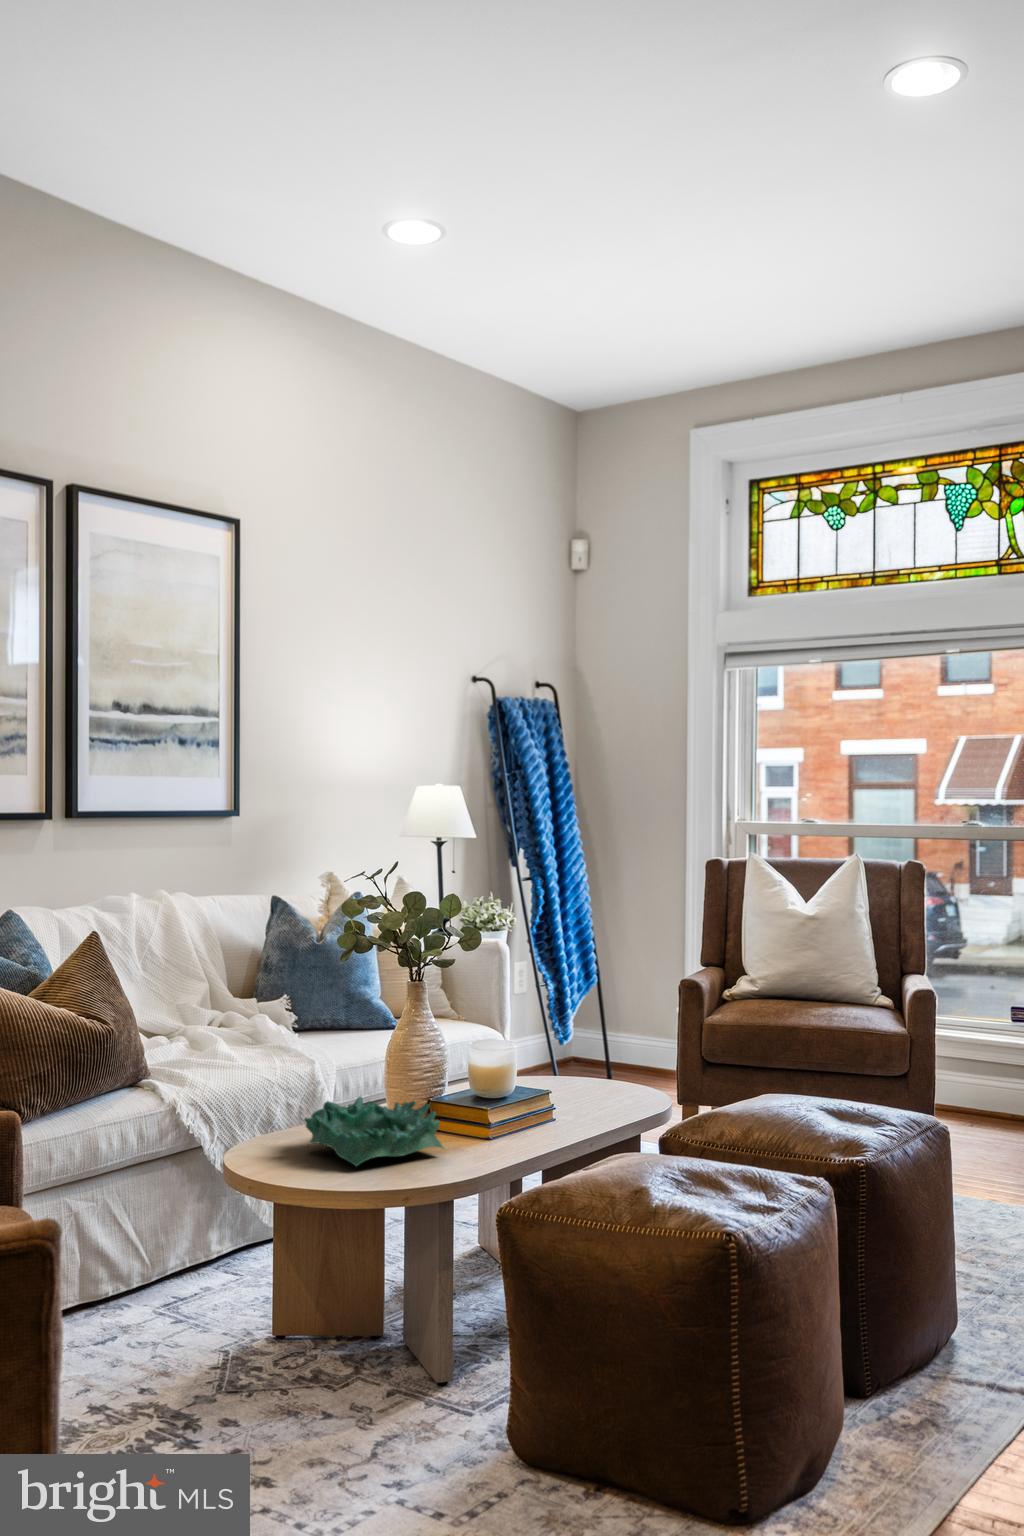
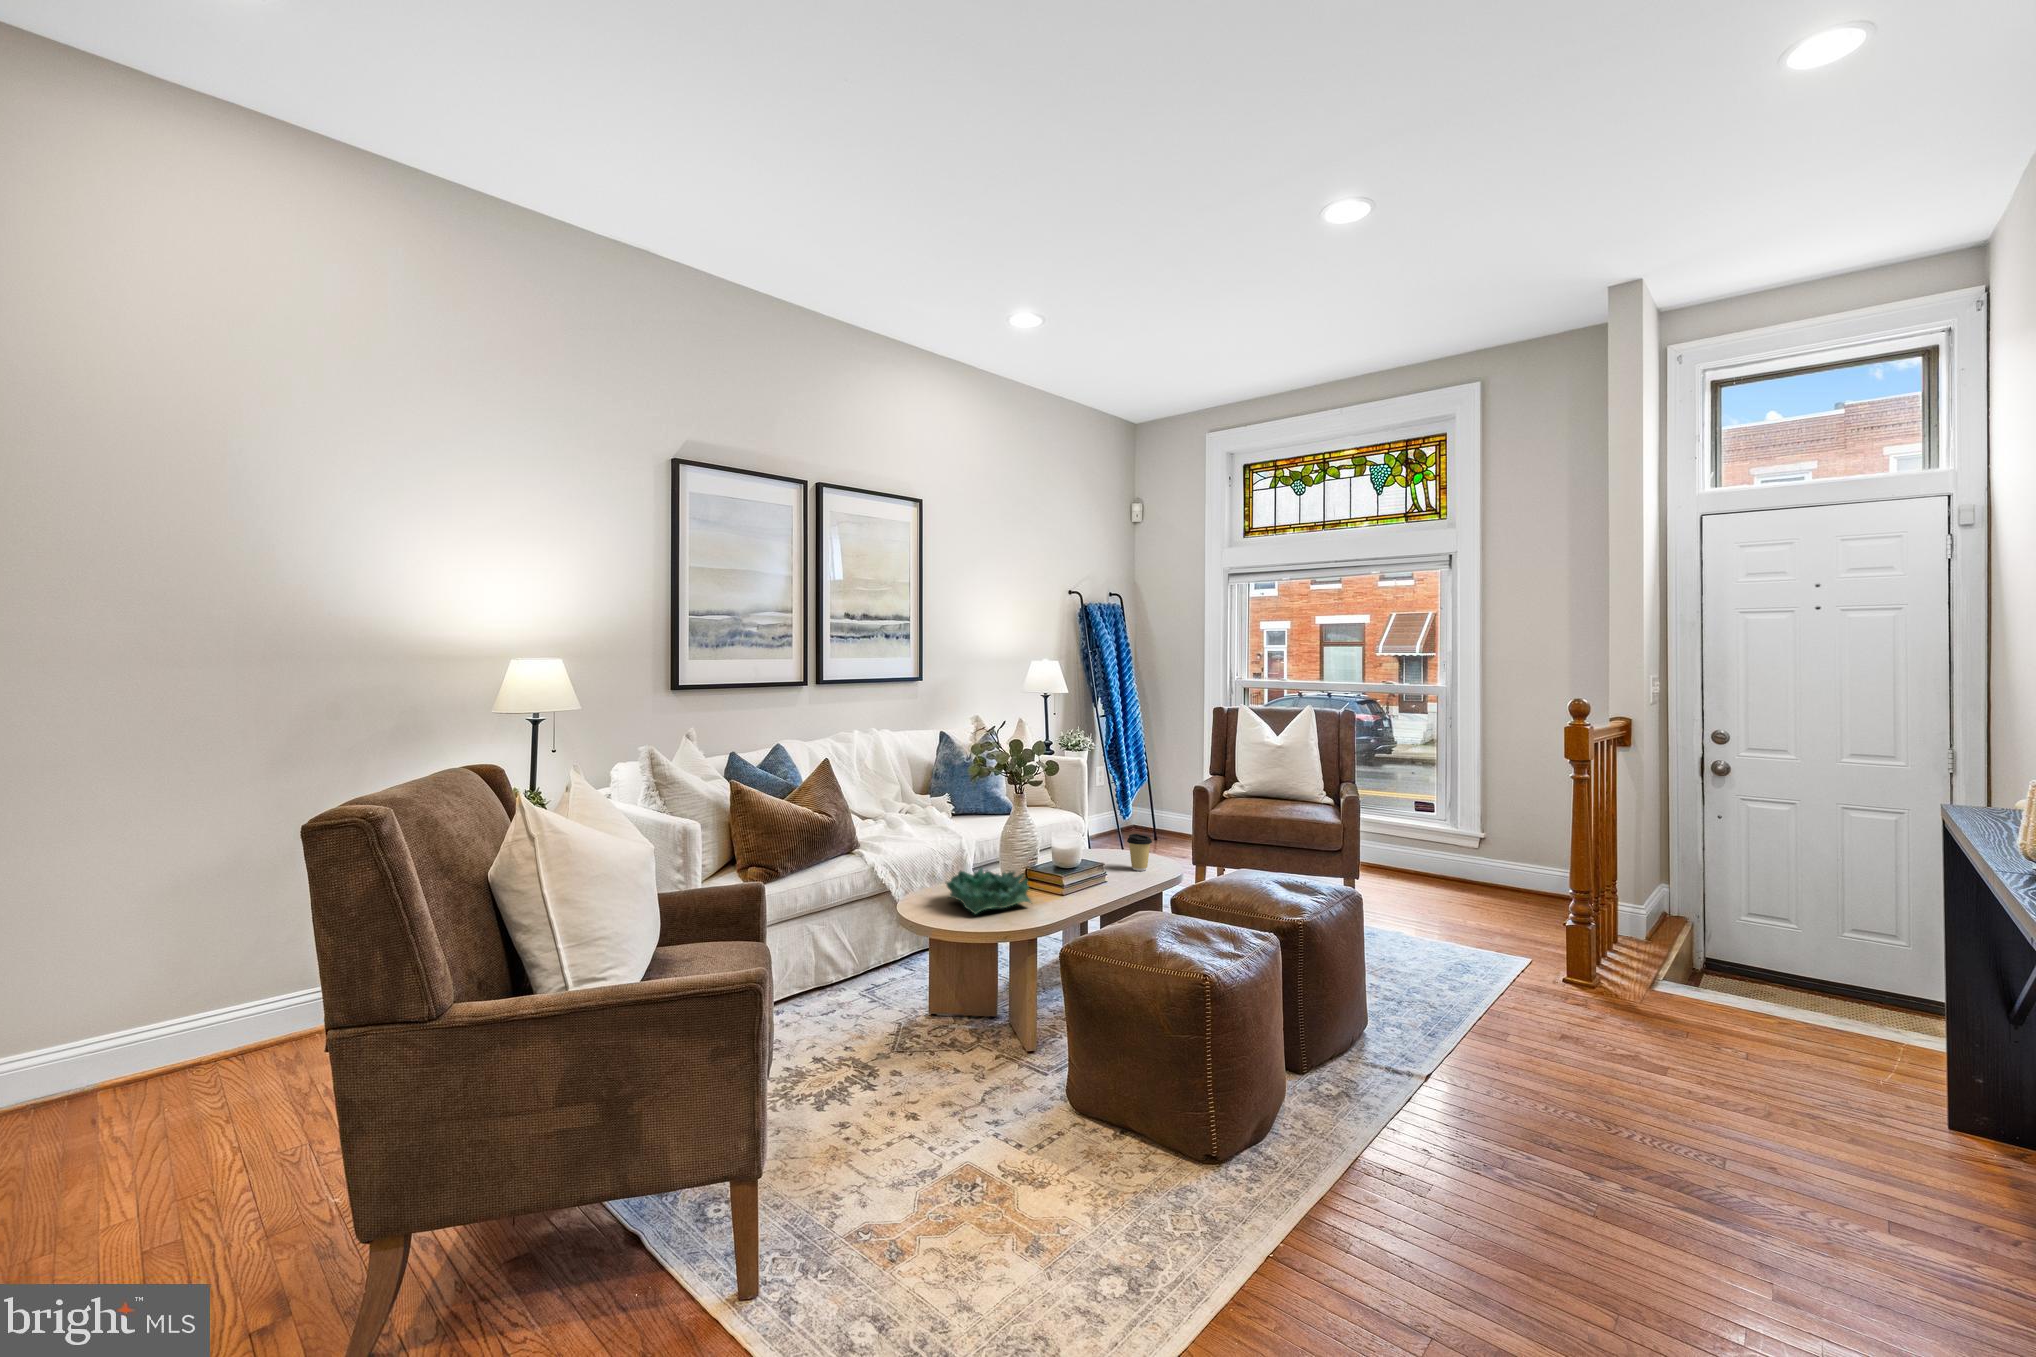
coffee cup: none [585,1046,625,1104] -> present [1127,834,1152,871]

